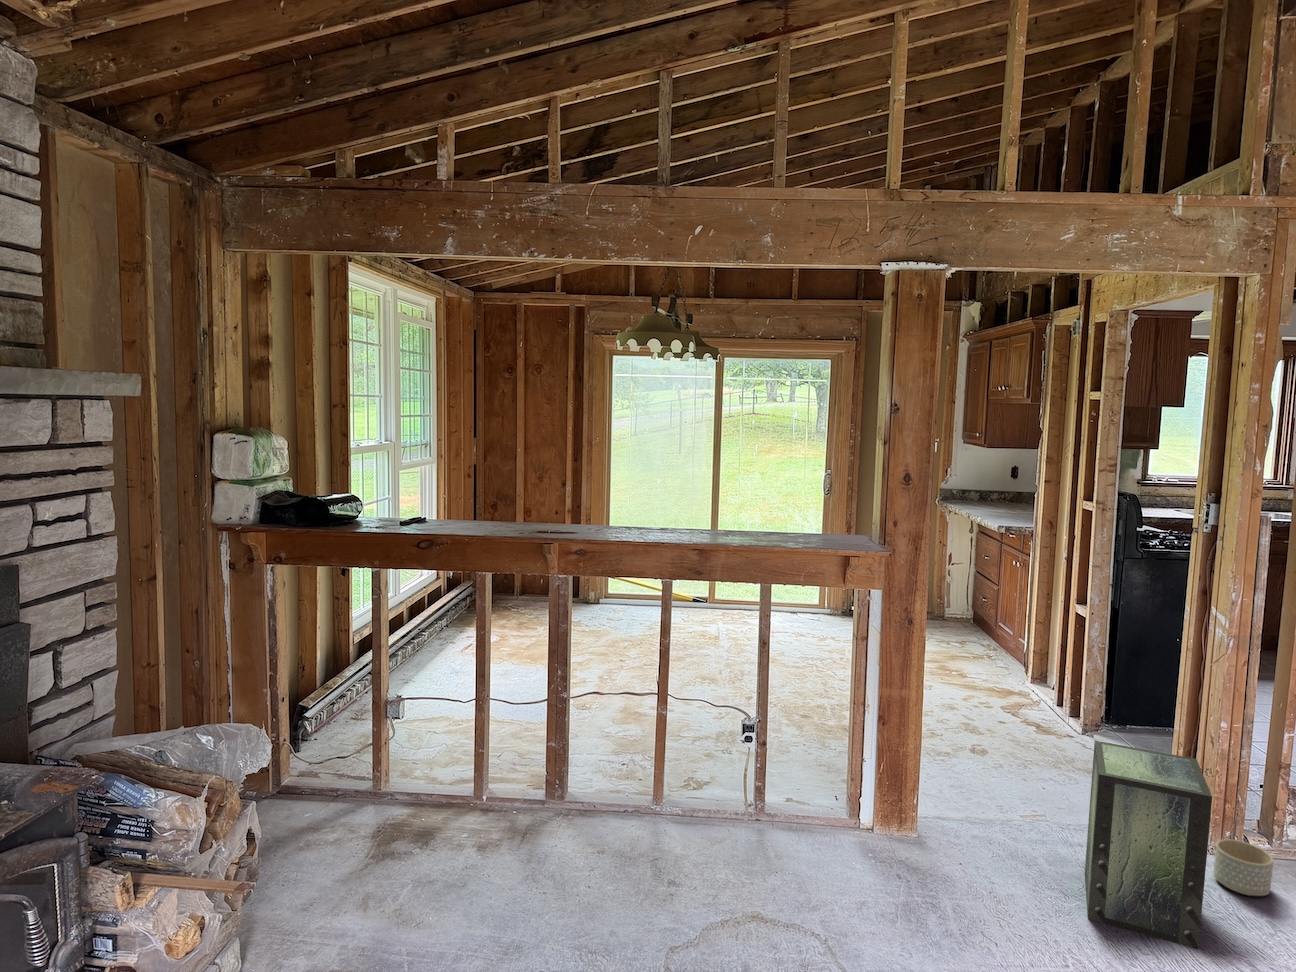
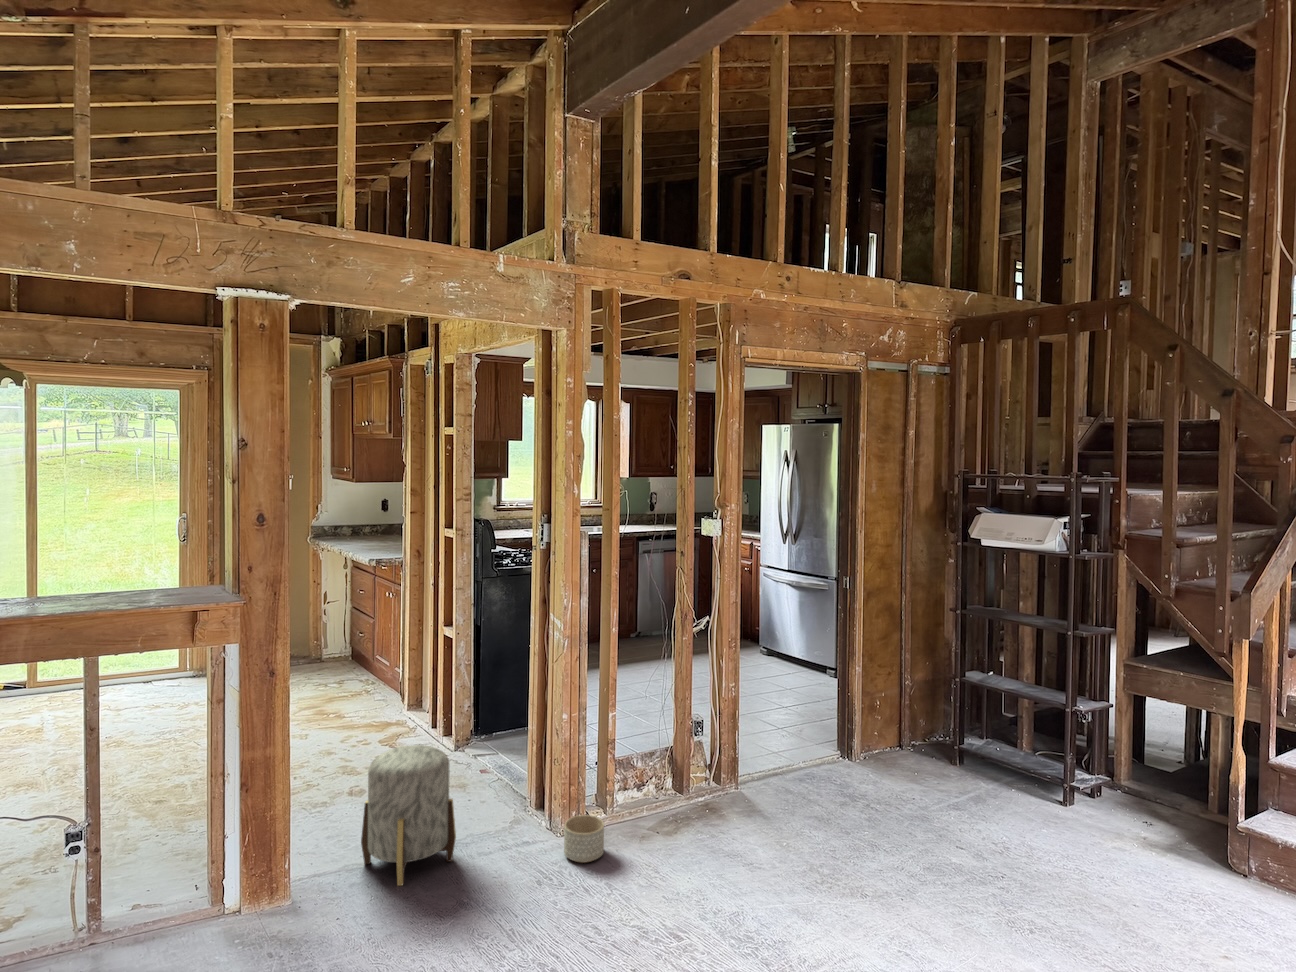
stool: none [982,709,1080,839] -> present [361,745,456,886]
storage box: present [1085,741,1212,949] -> none [462,757,559,949]

